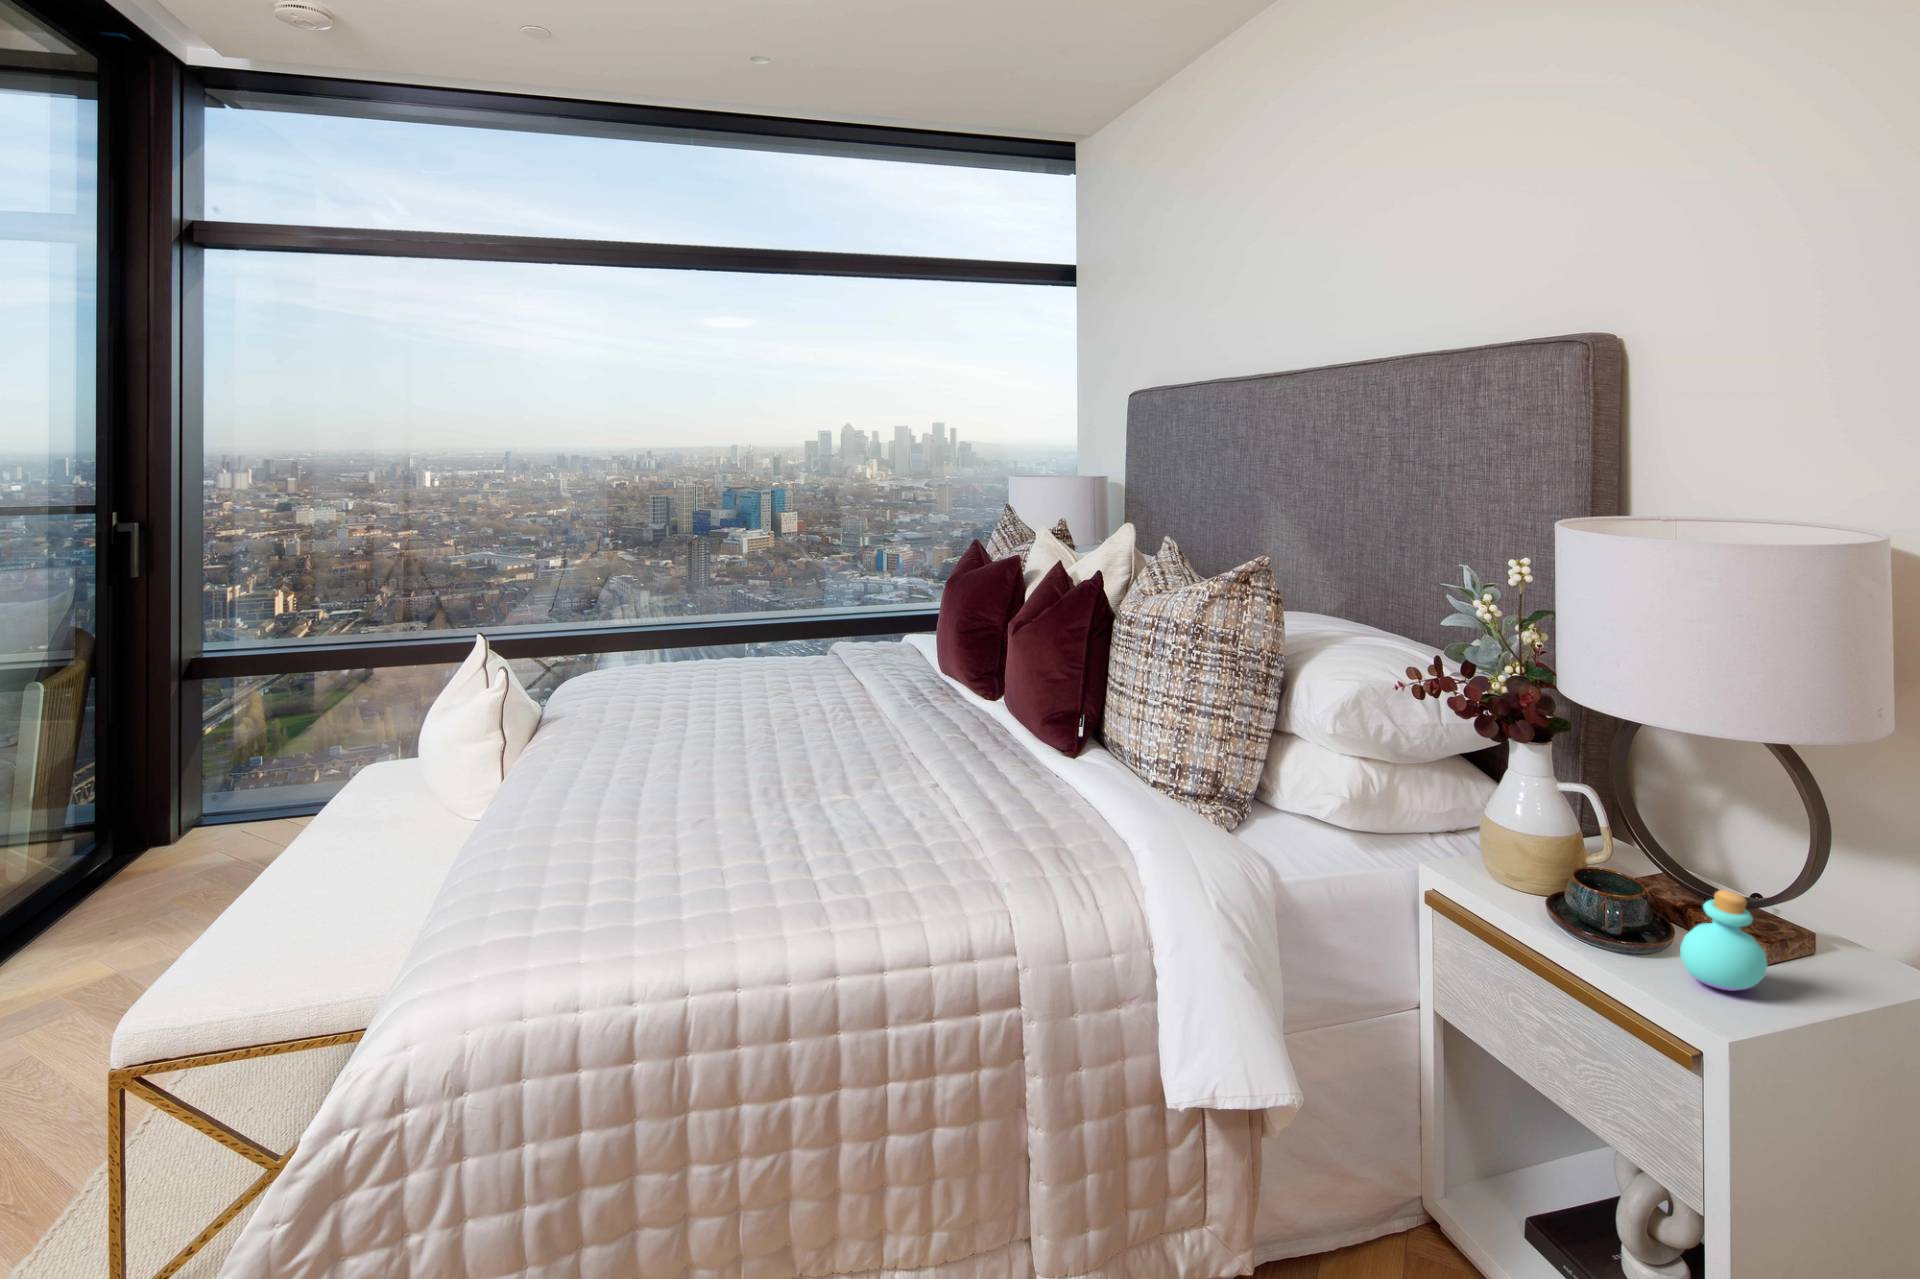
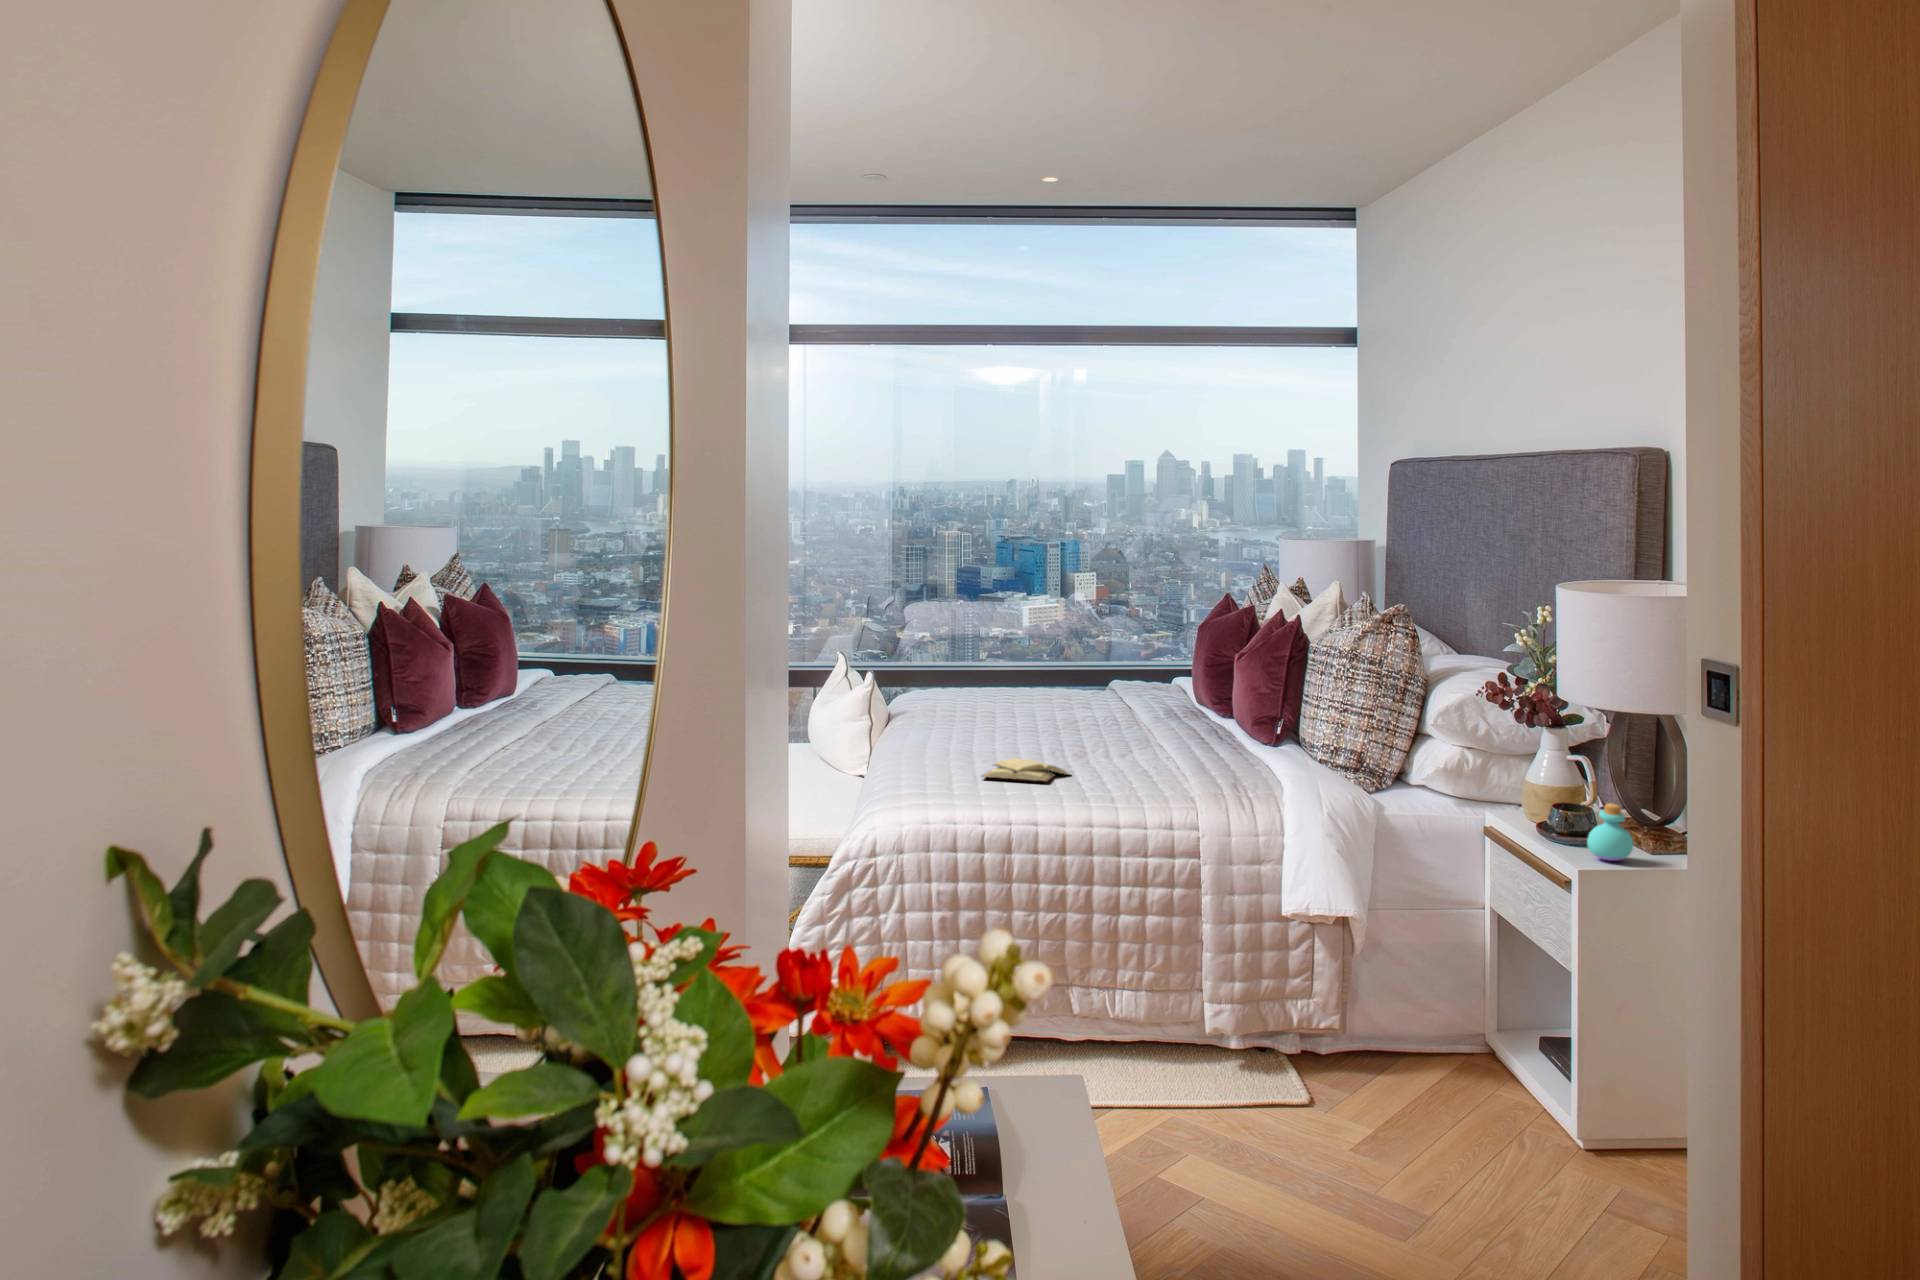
diary: none [622,832,785,888] -> present [981,758,1069,782]

